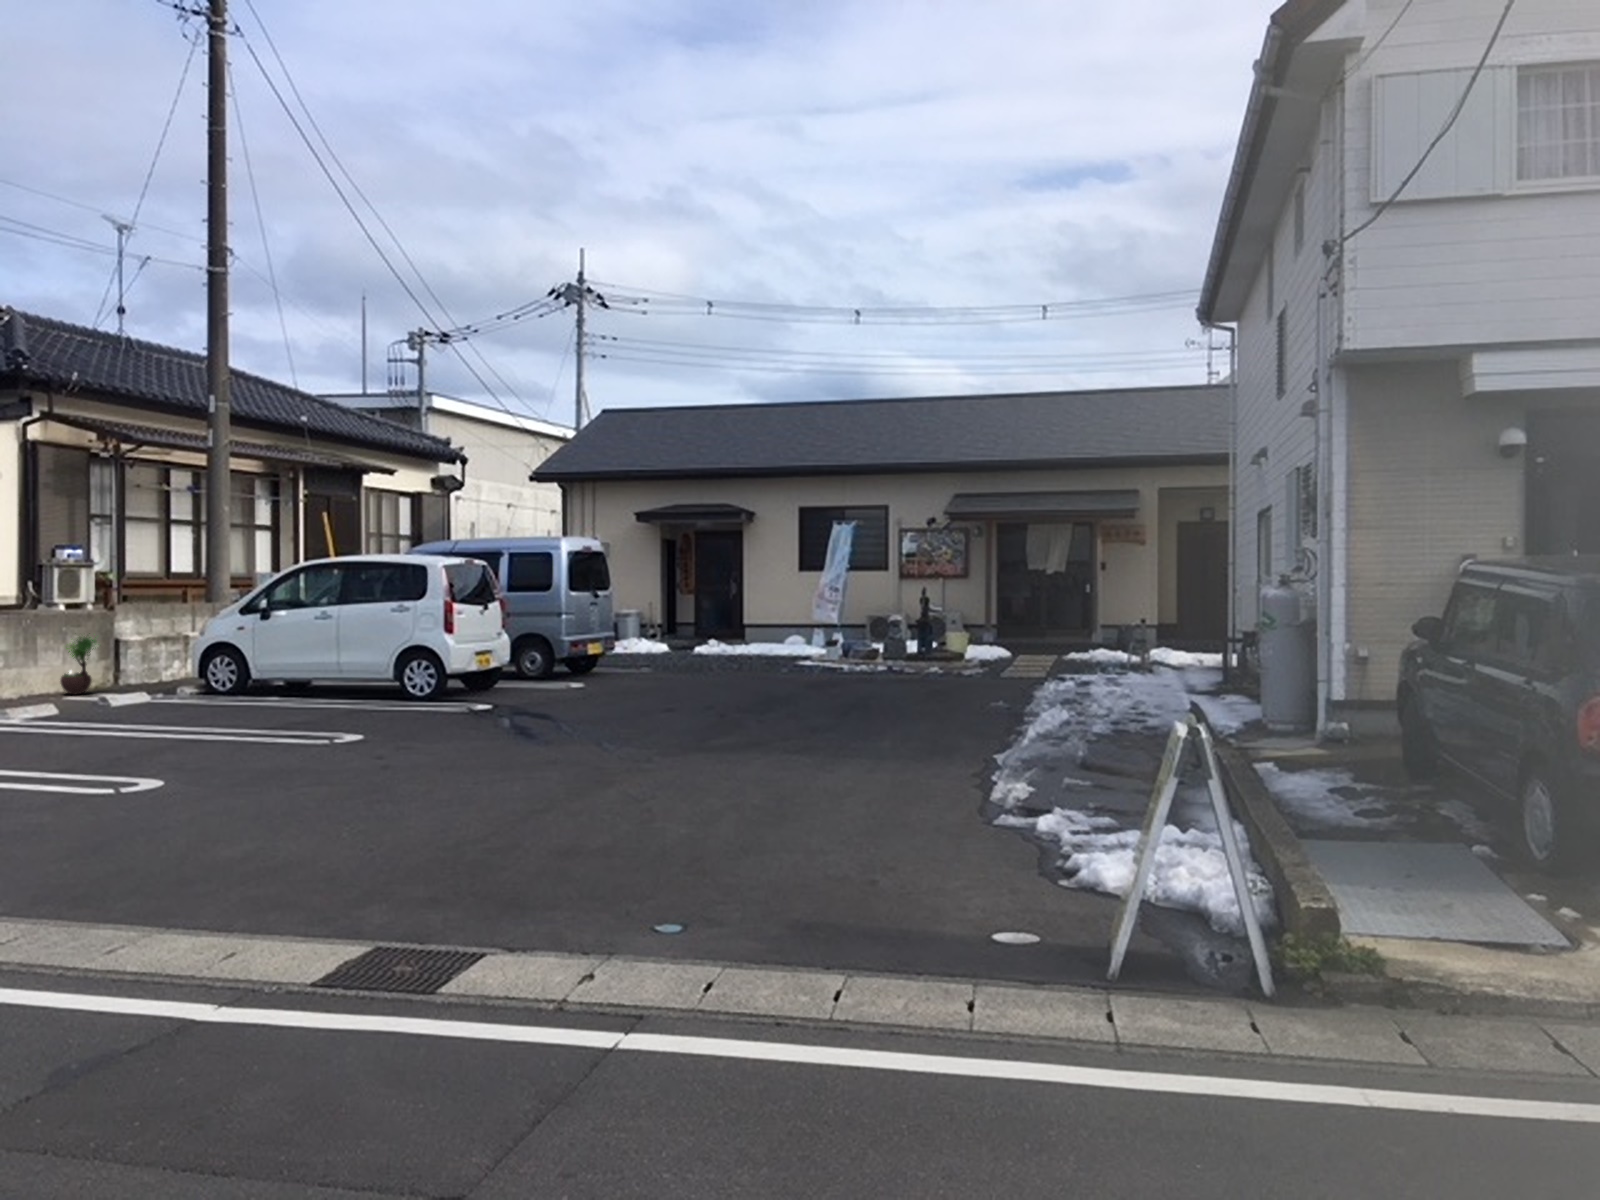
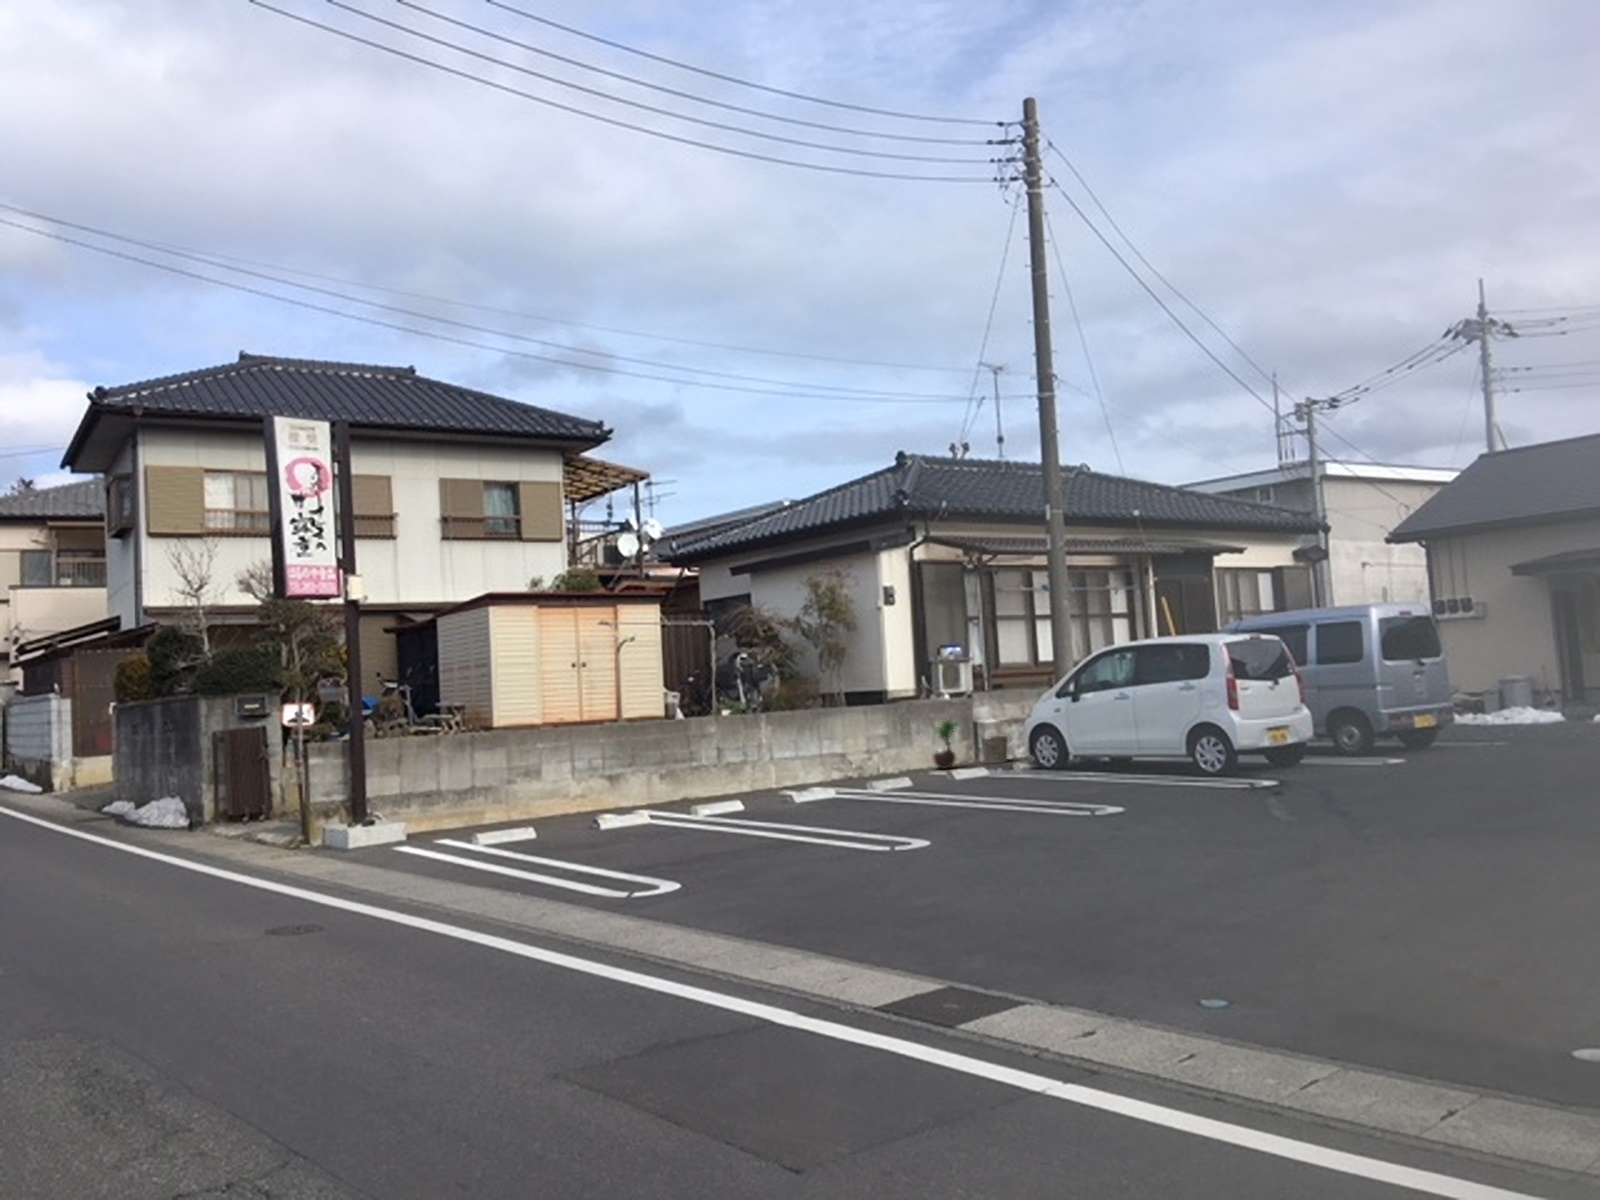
bucket: none [120,655,160,688] -> present [981,735,1008,764]

